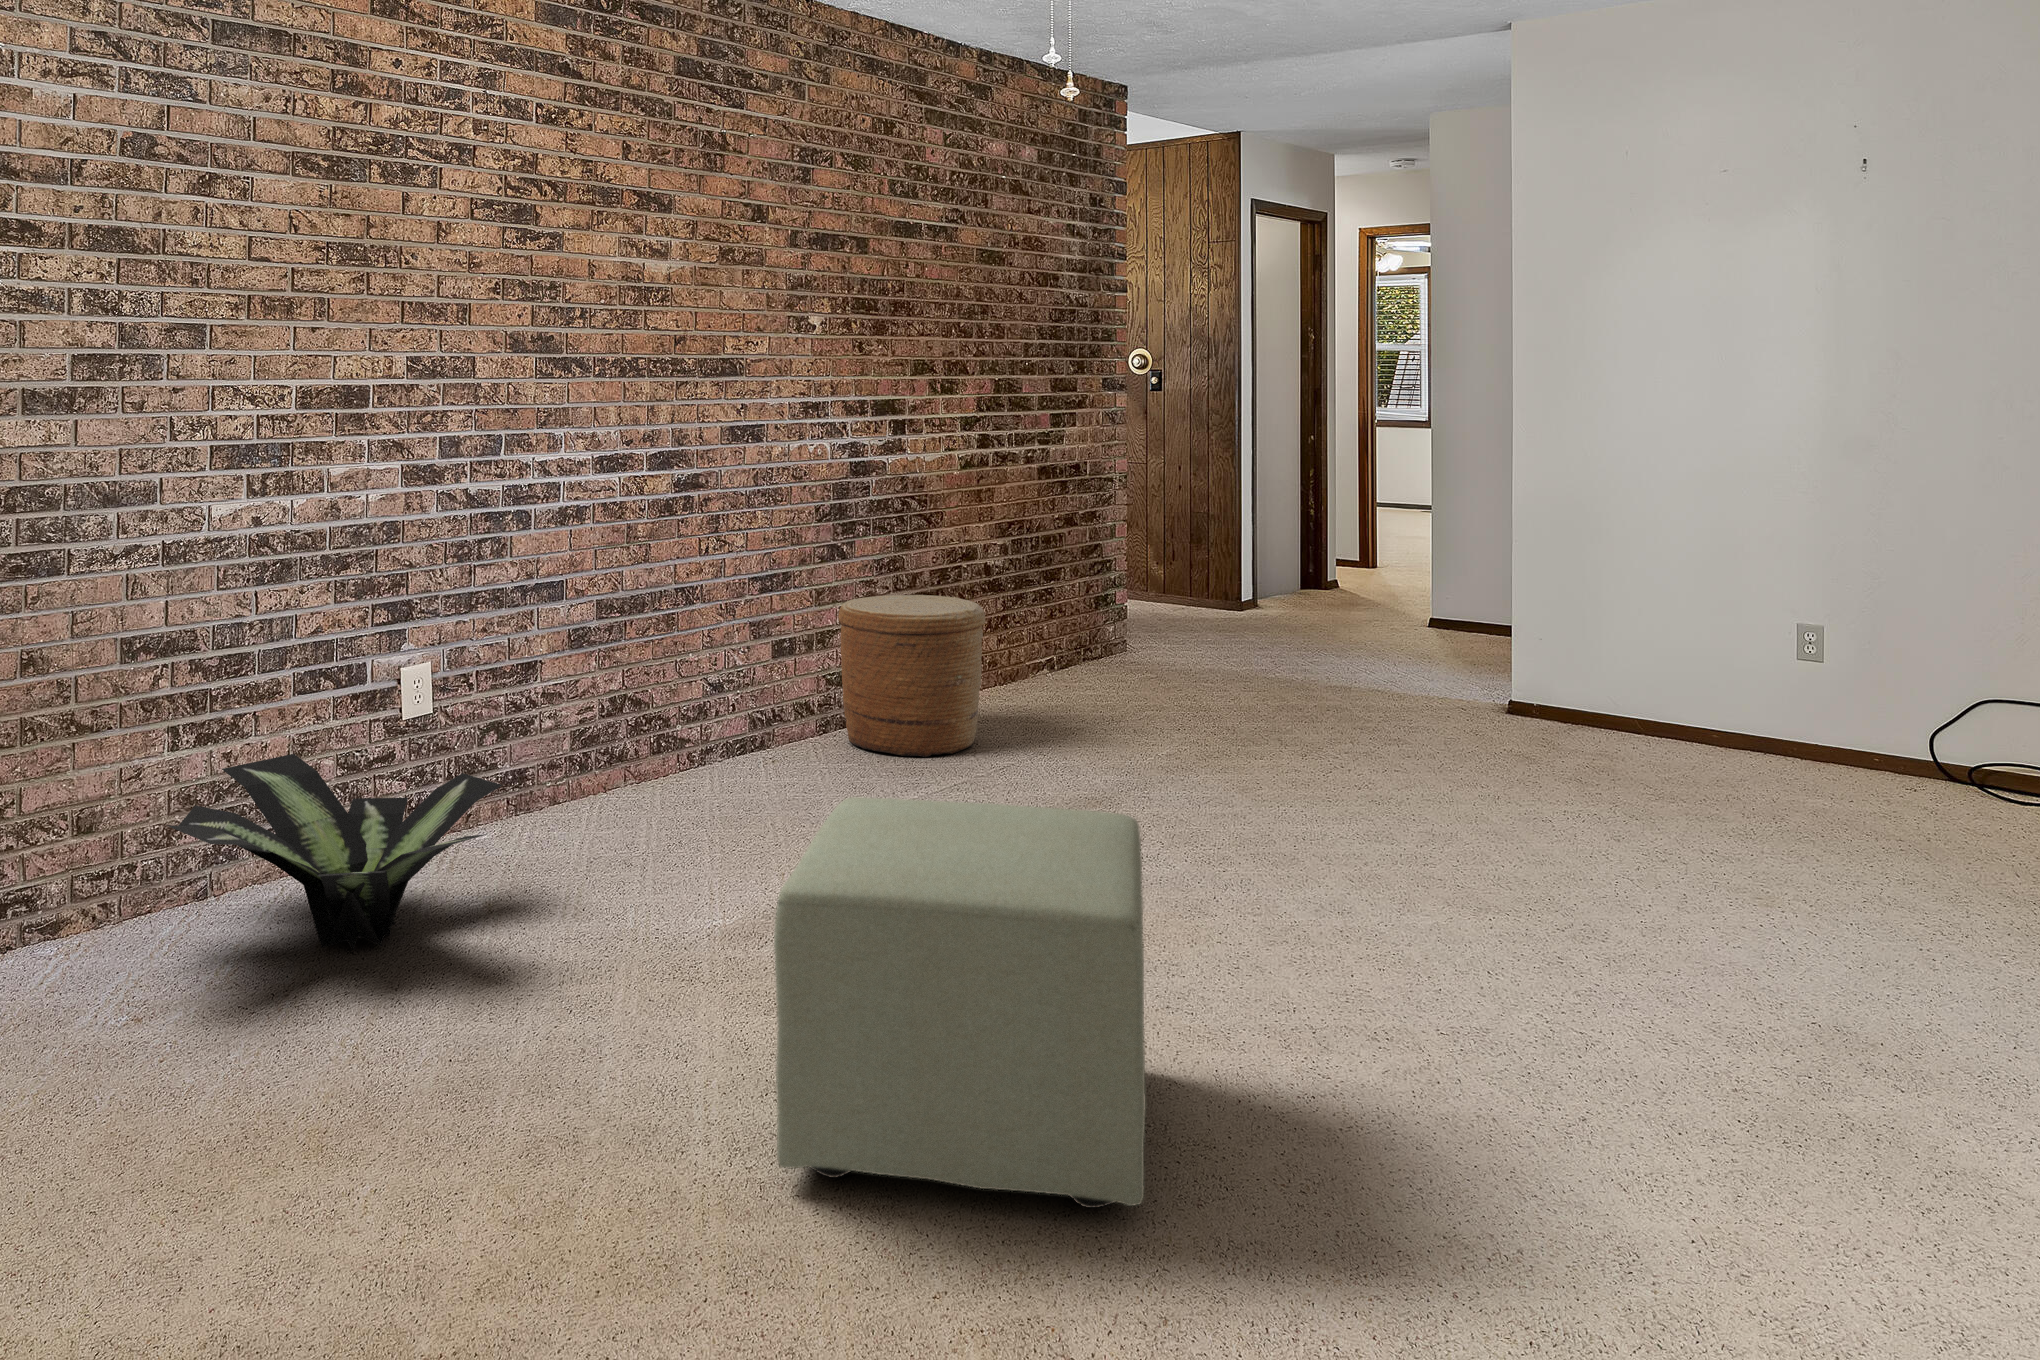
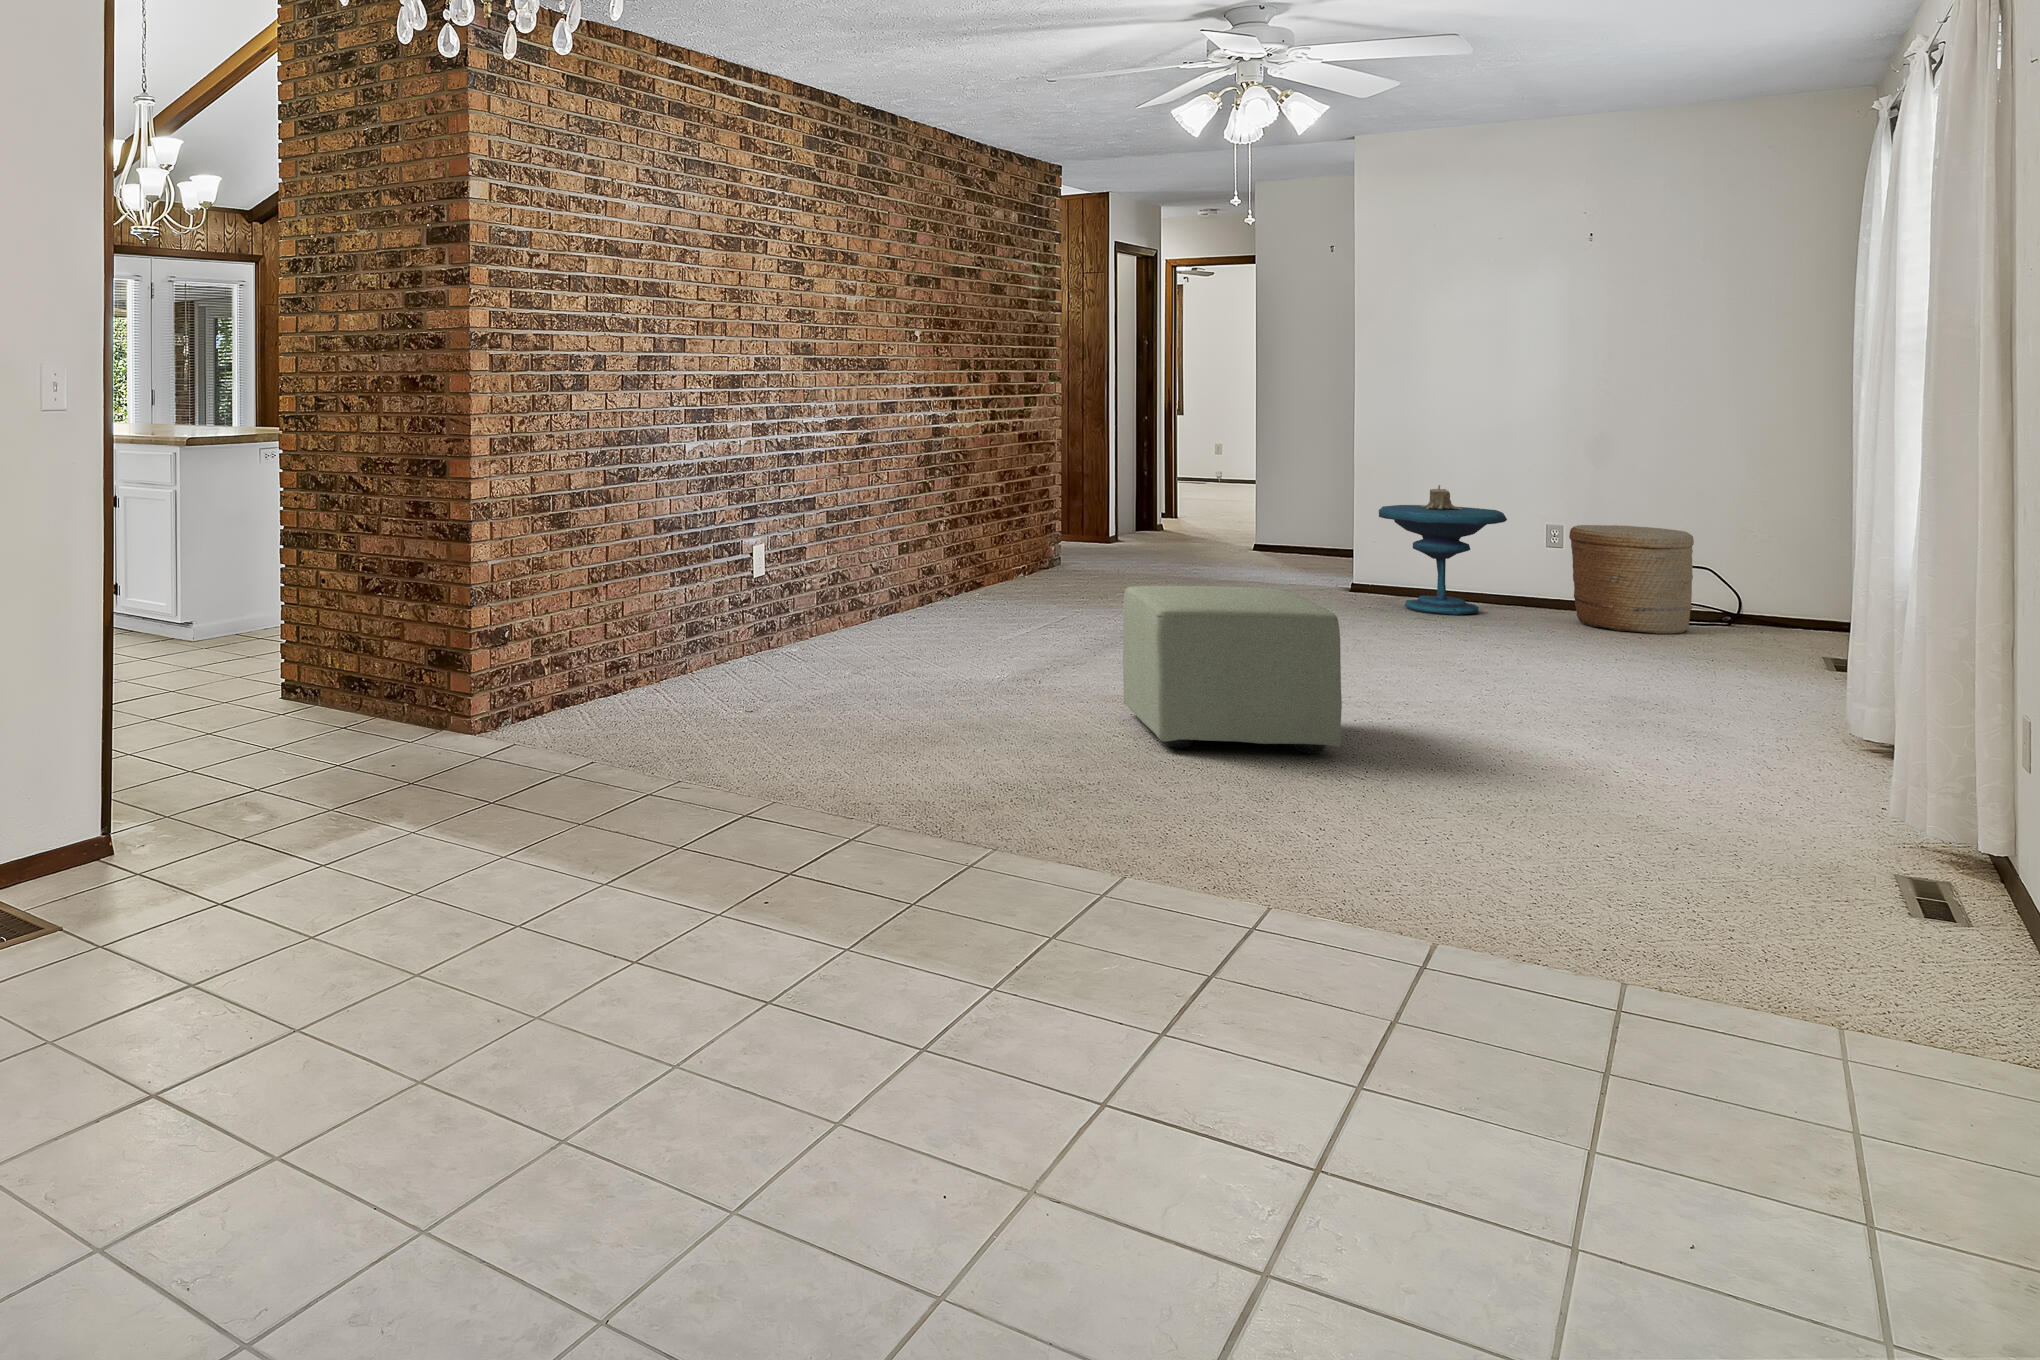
side table: none [1530,556,1726,763] -> present [1379,485,1507,615]
woven basket: present [838,595,985,757] -> present [1569,525,1694,634]
potted plant: present [167,754,502,950] -> none [697,592,893,691]

